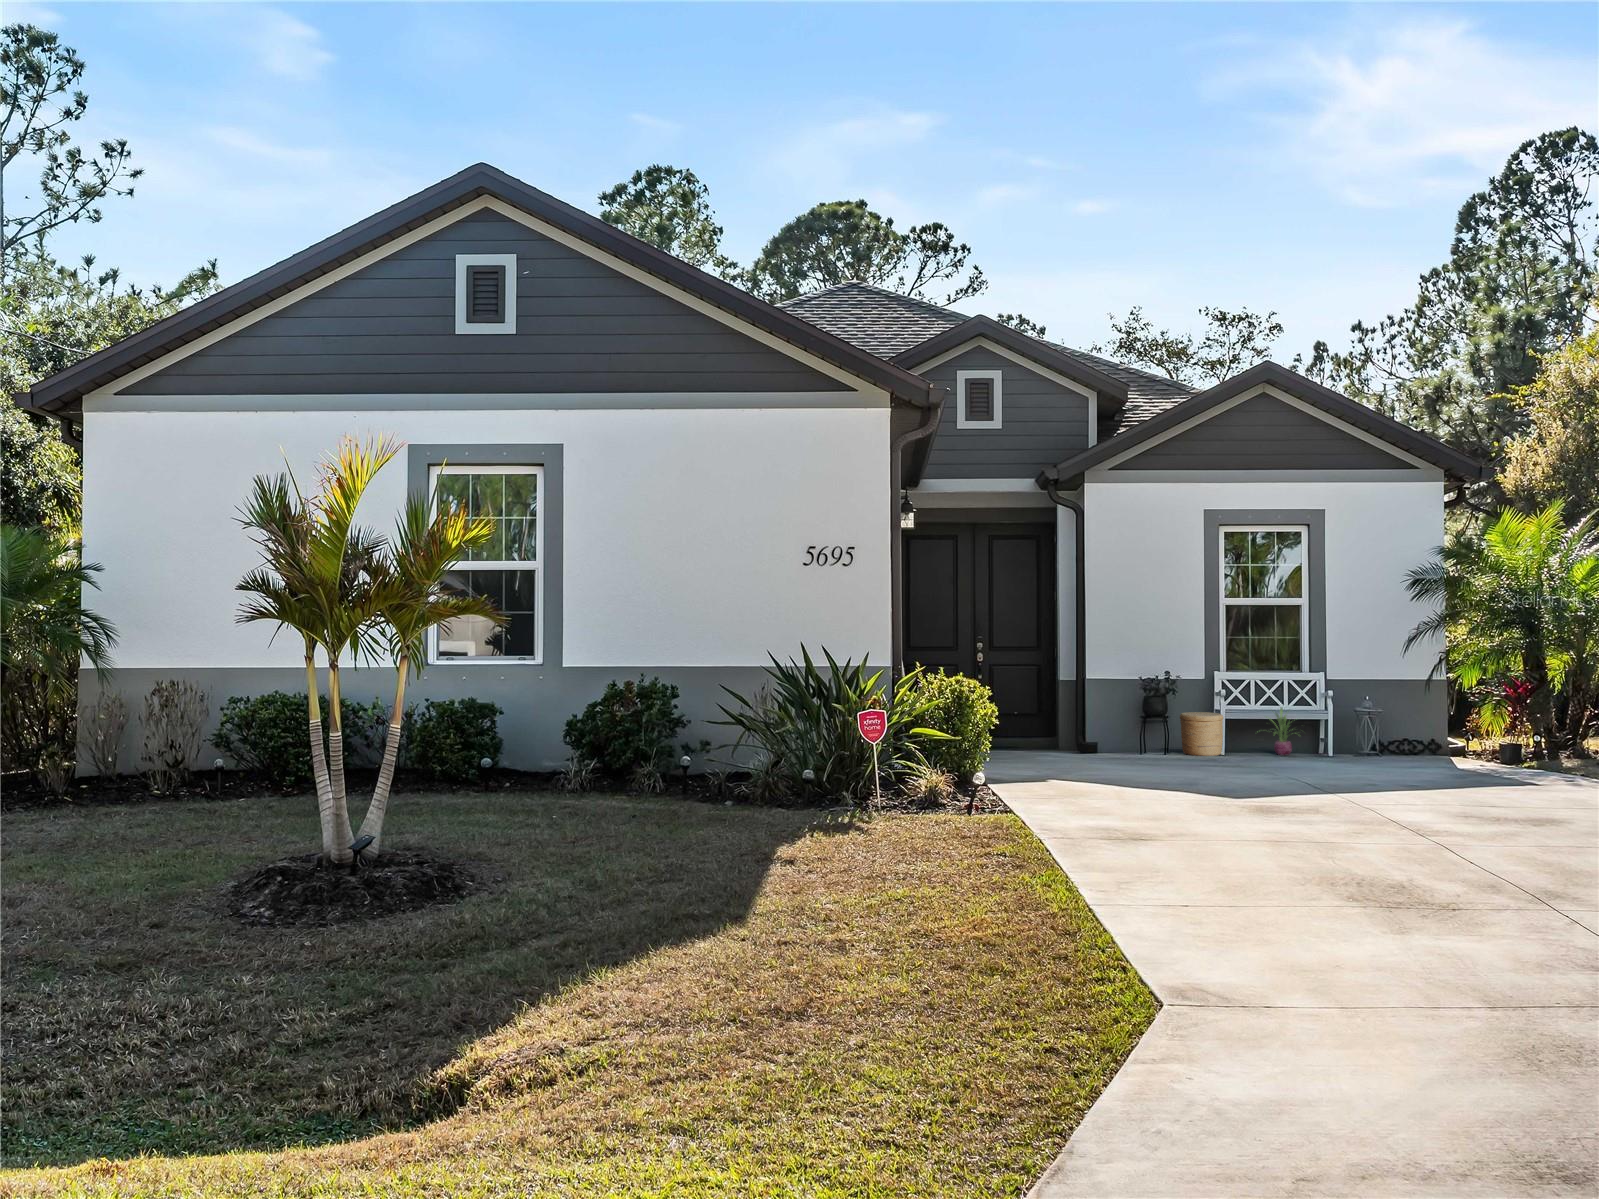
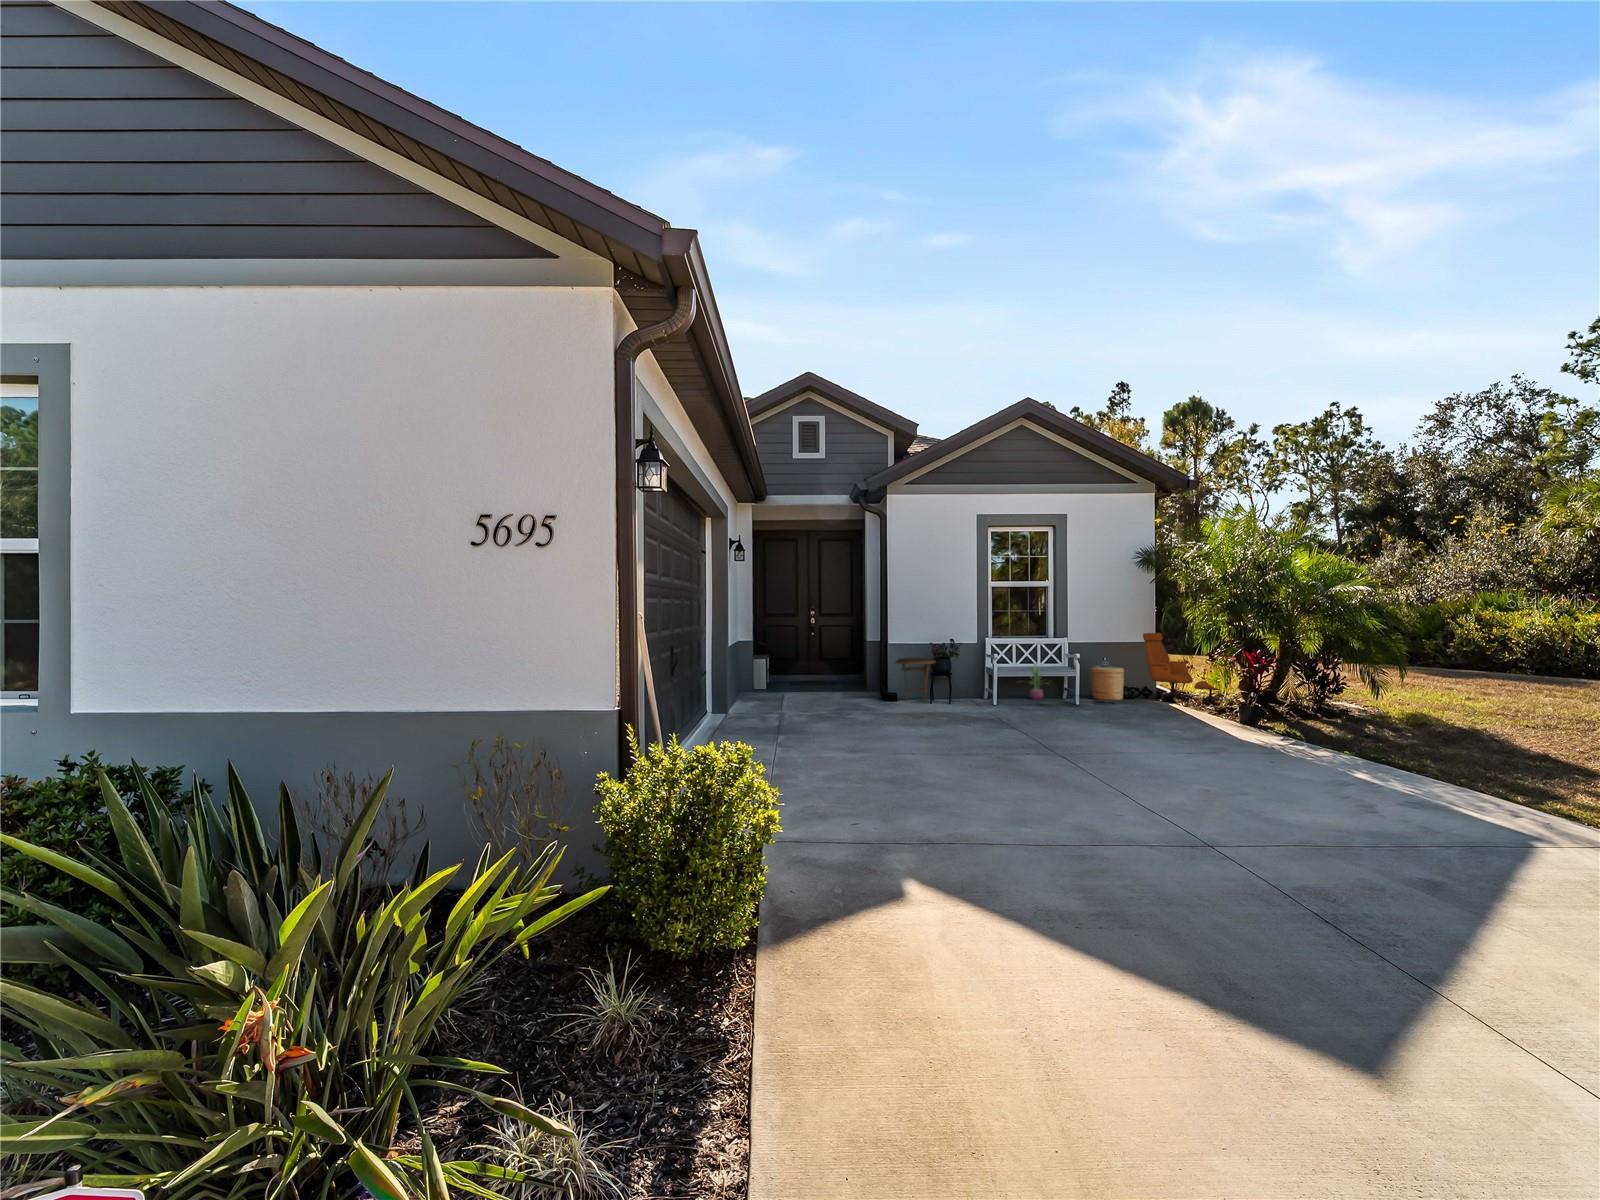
lounge chair: none [1429,667,1541,763] -> present [1143,633,1223,701]
side table: none [1094,698,1148,756] -> present [896,657,935,700]
woven basket: present [1180,712,1223,756] -> present [1090,667,1124,700]

